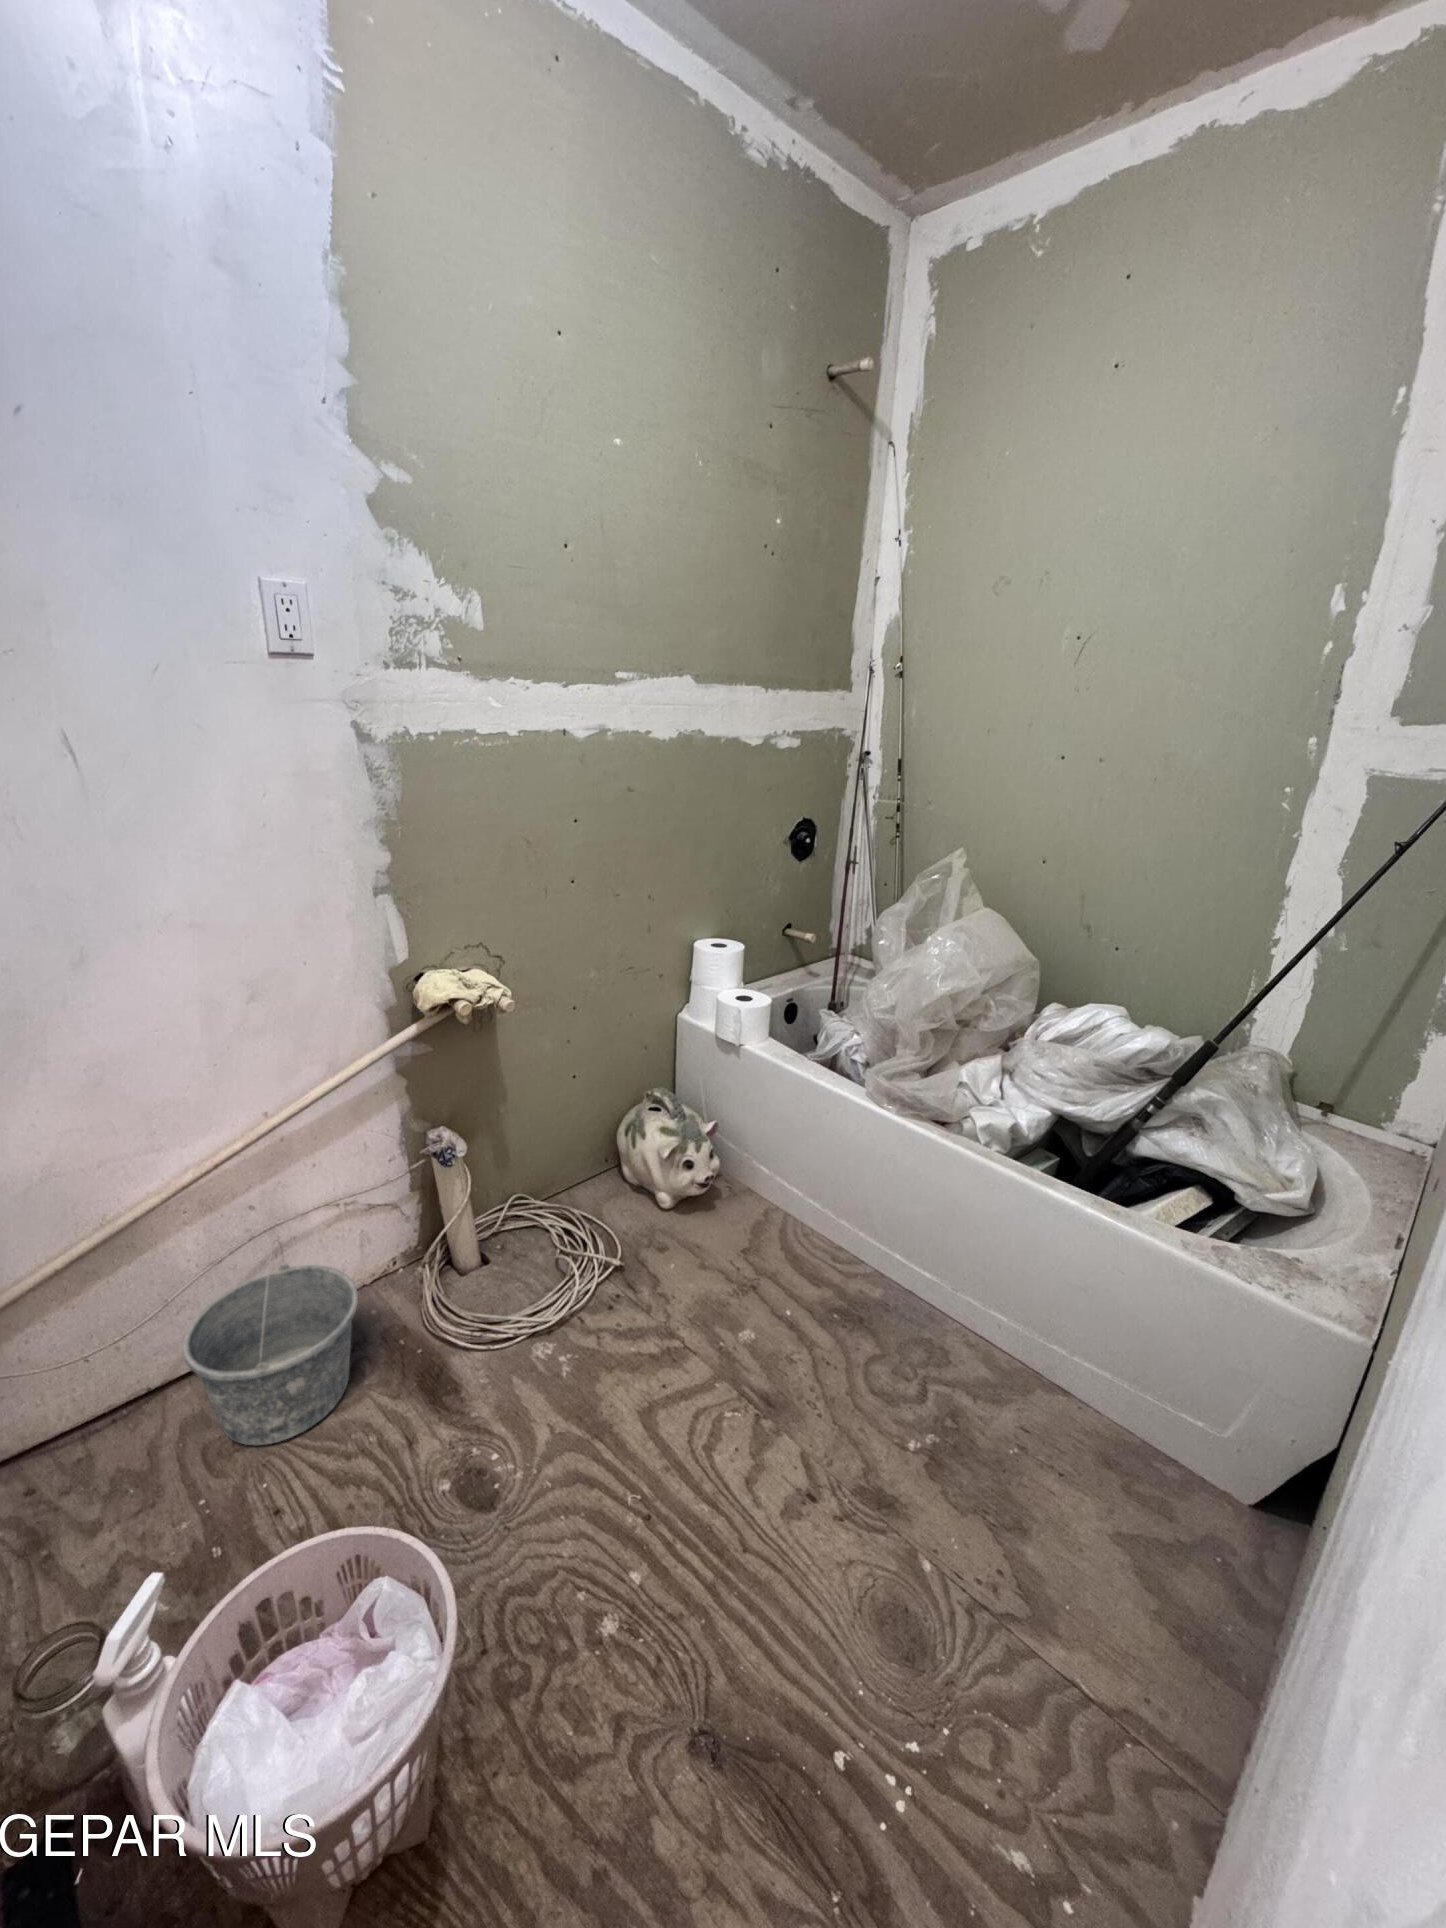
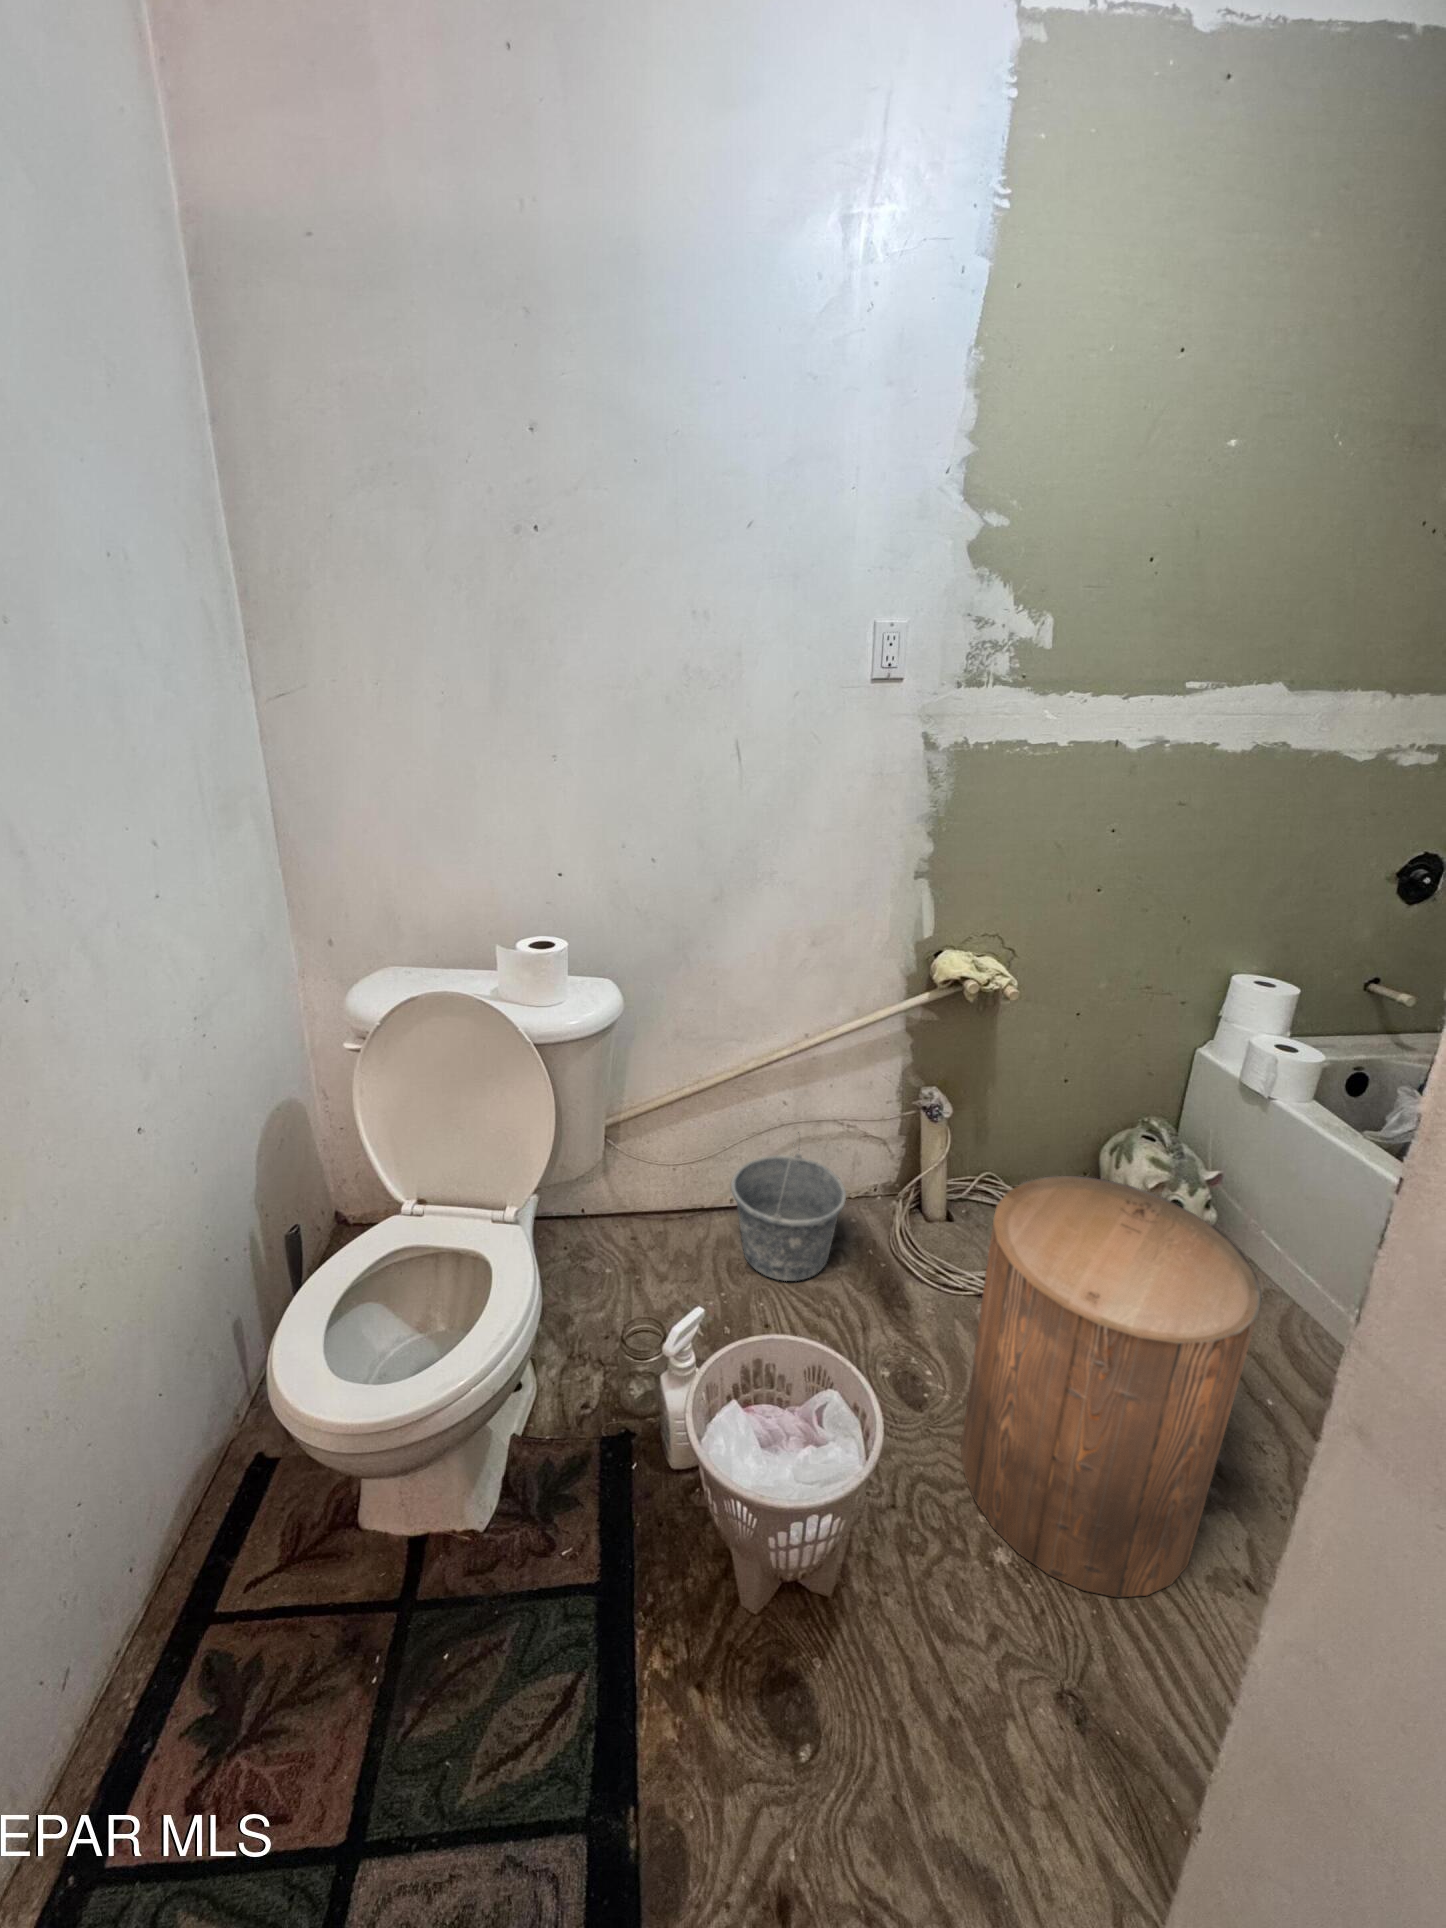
stool: none [533,1172,783,1617] -> present [961,1176,1262,1597]

